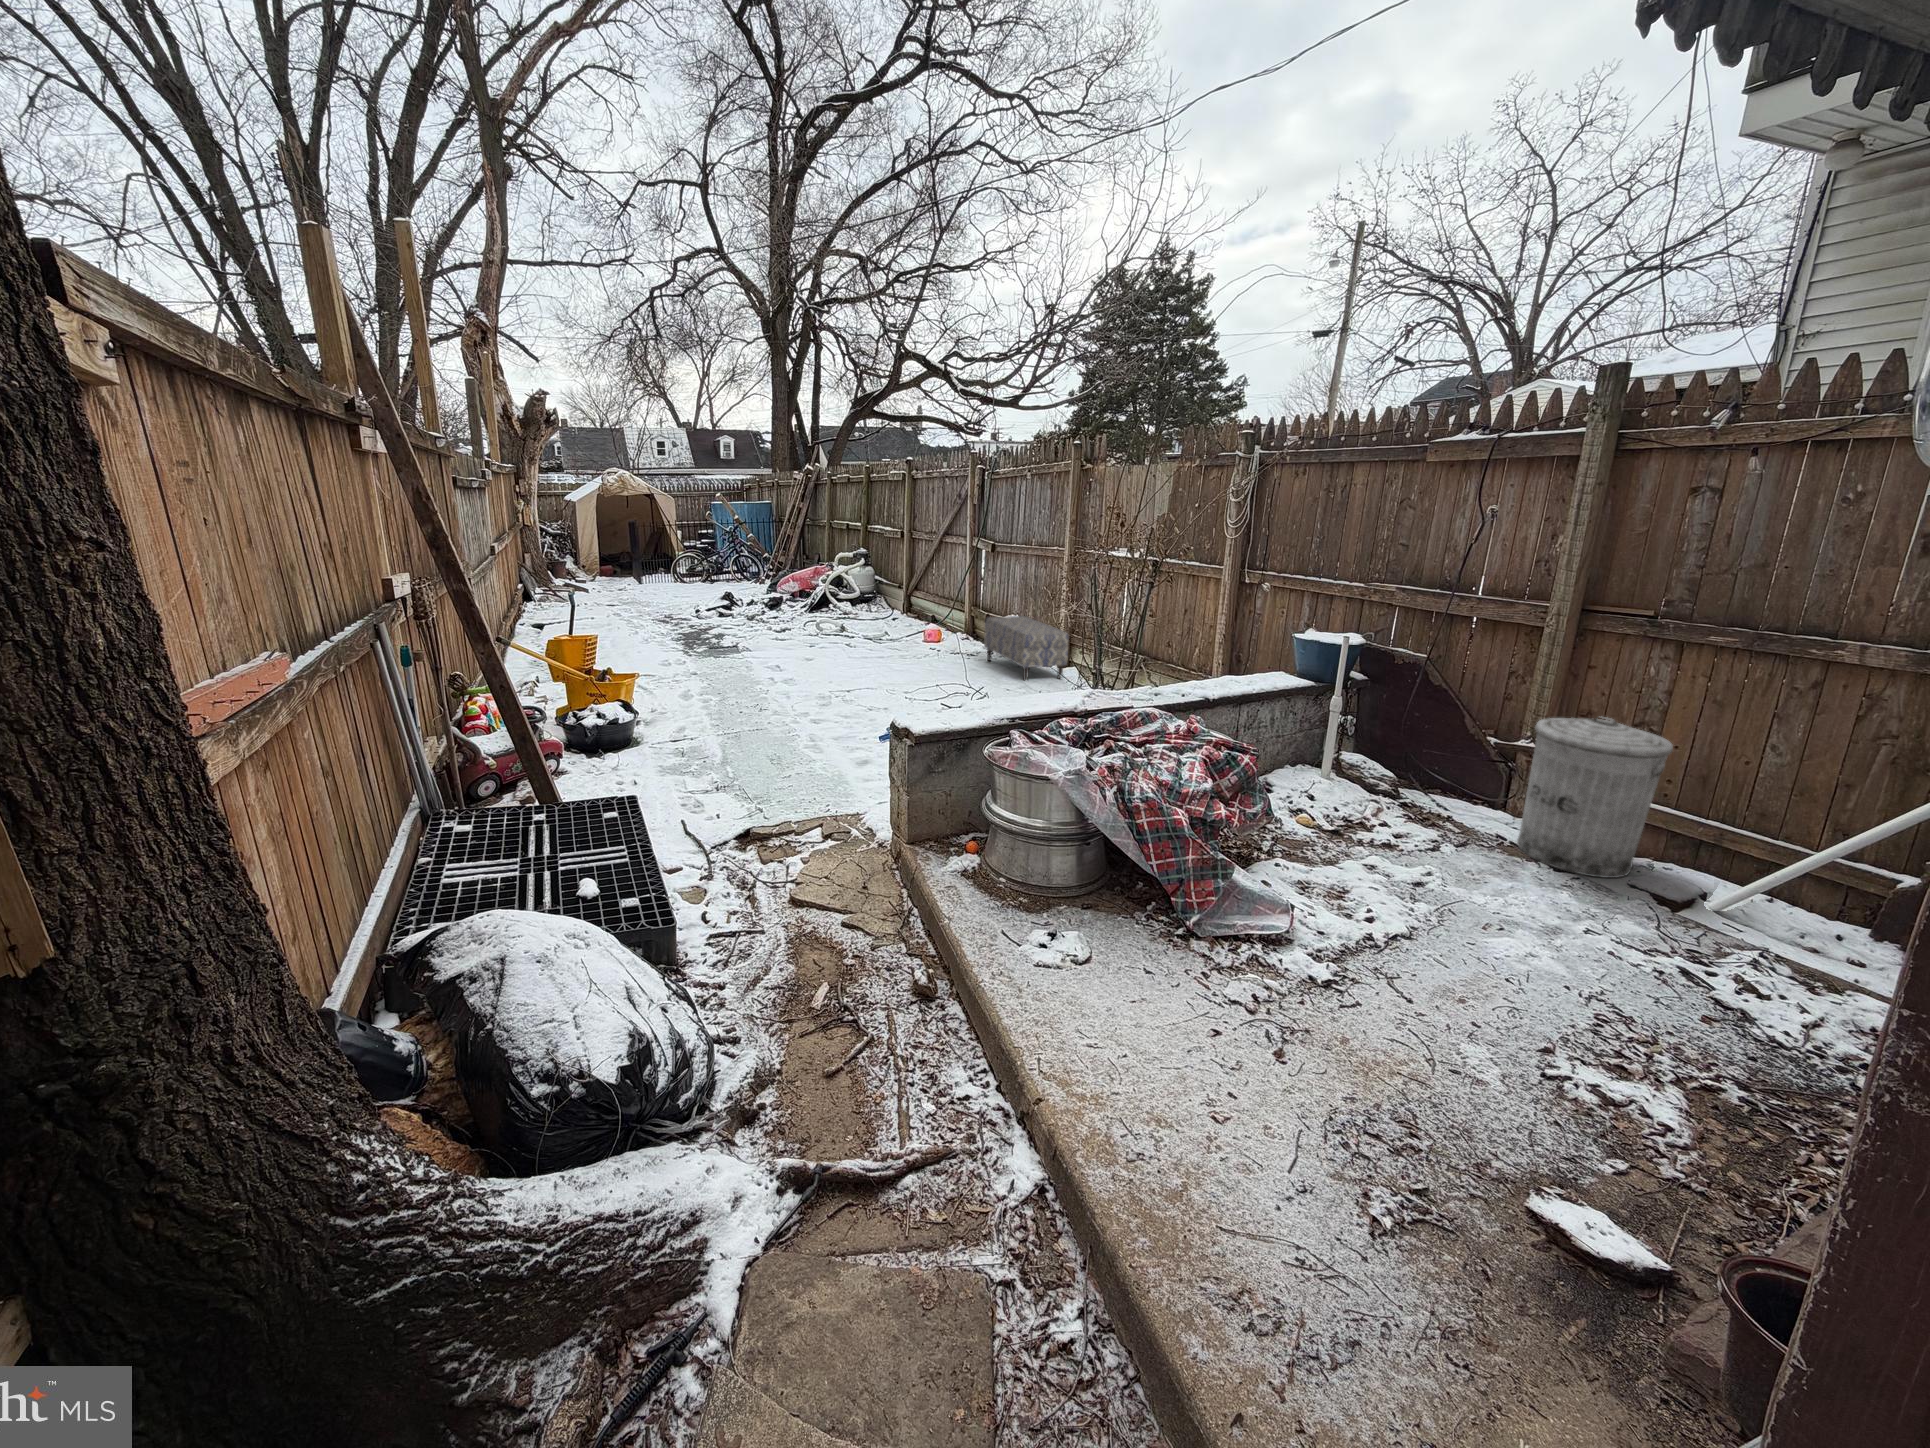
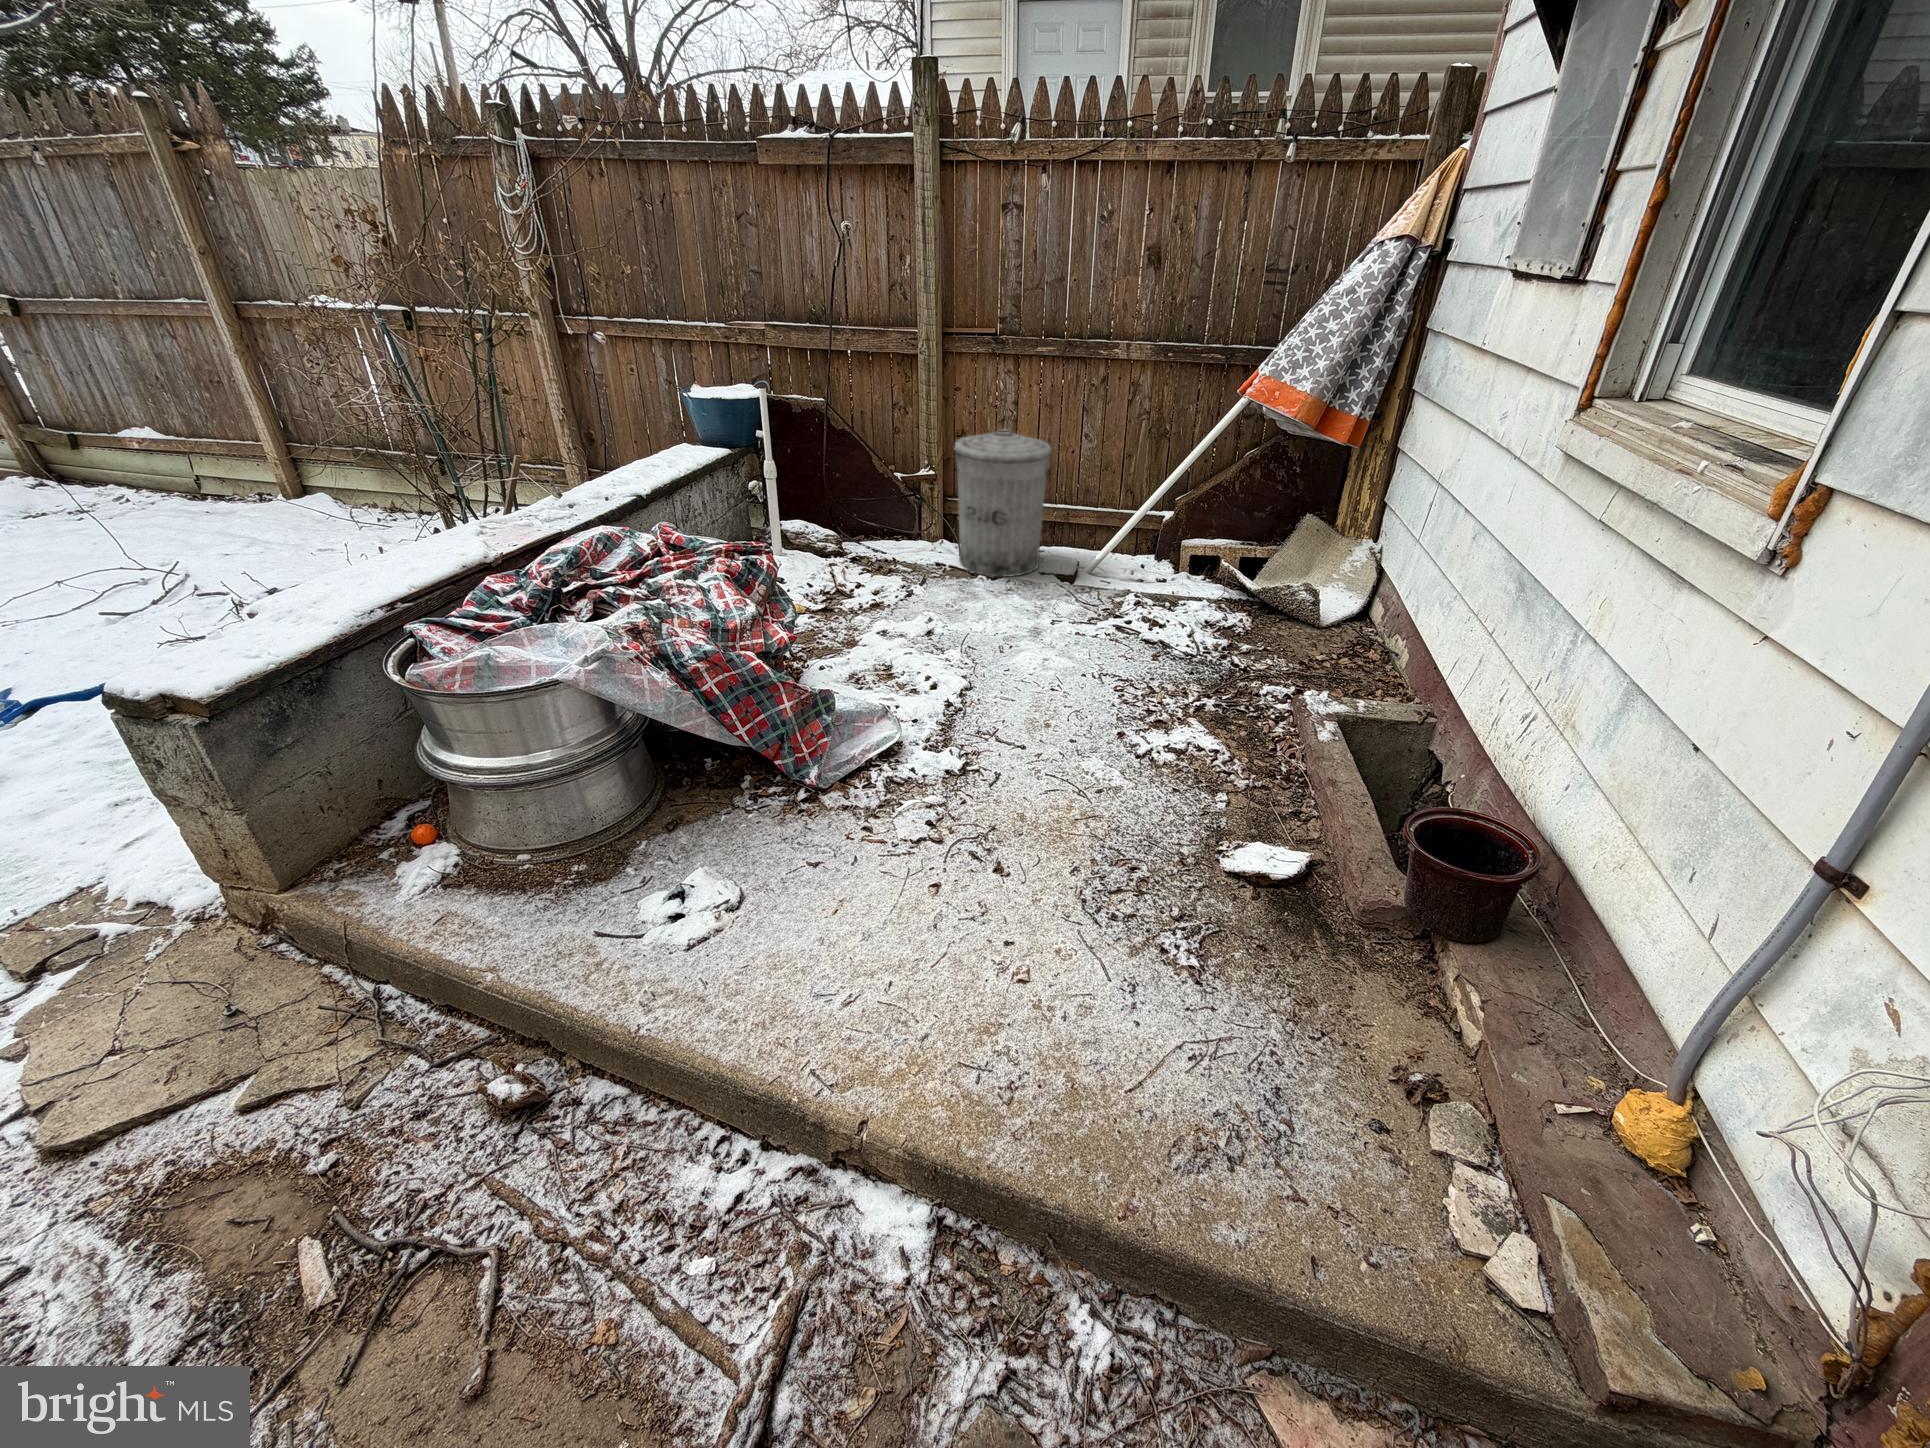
bench: present [984,616,1069,681] -> none [72,425,301,536]

